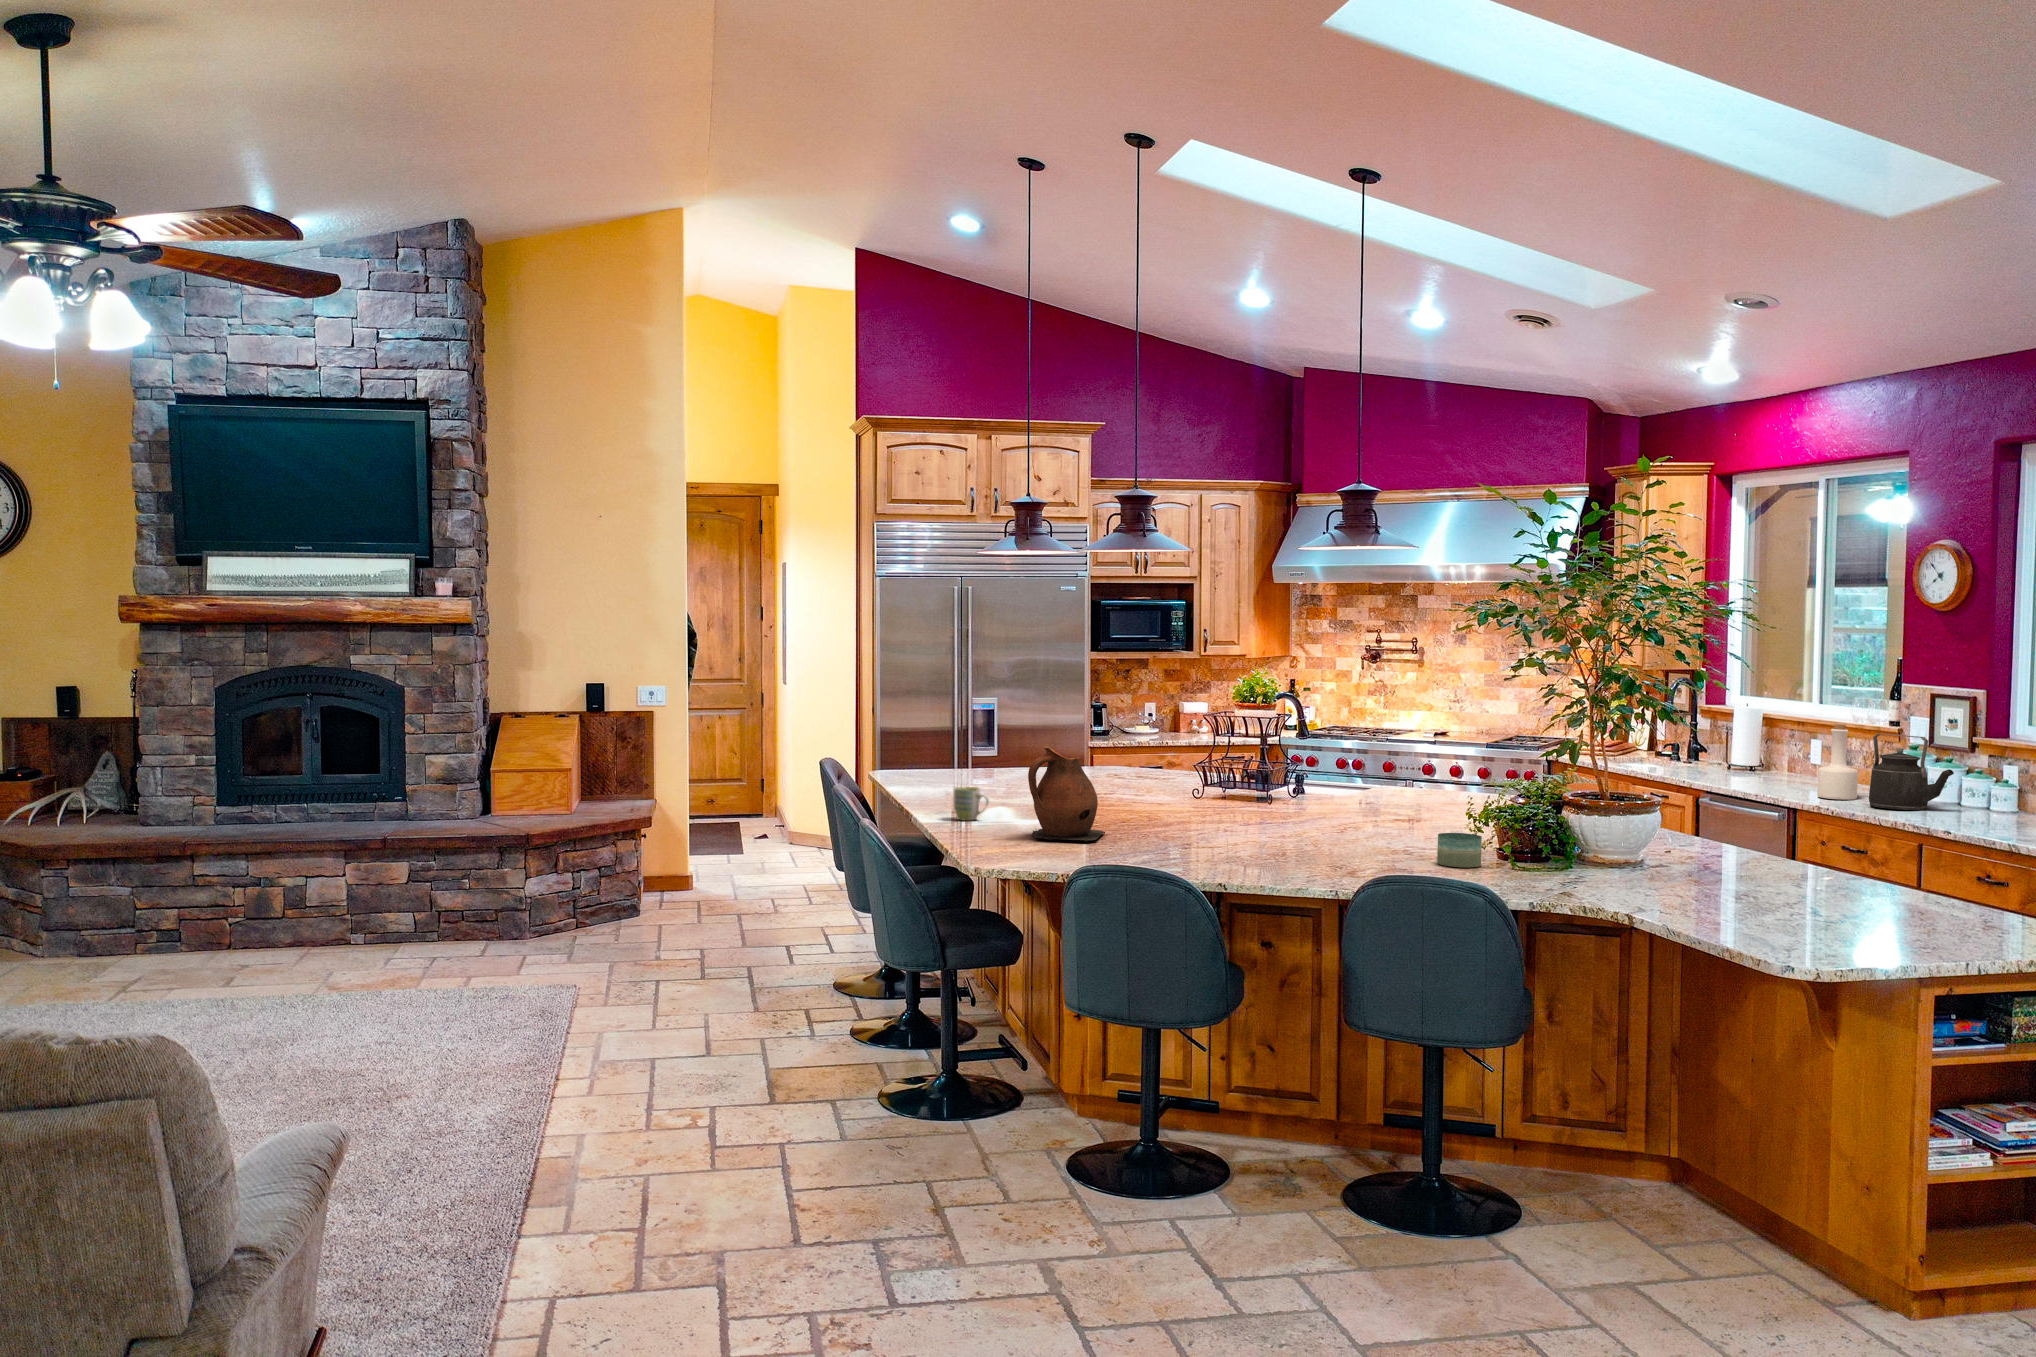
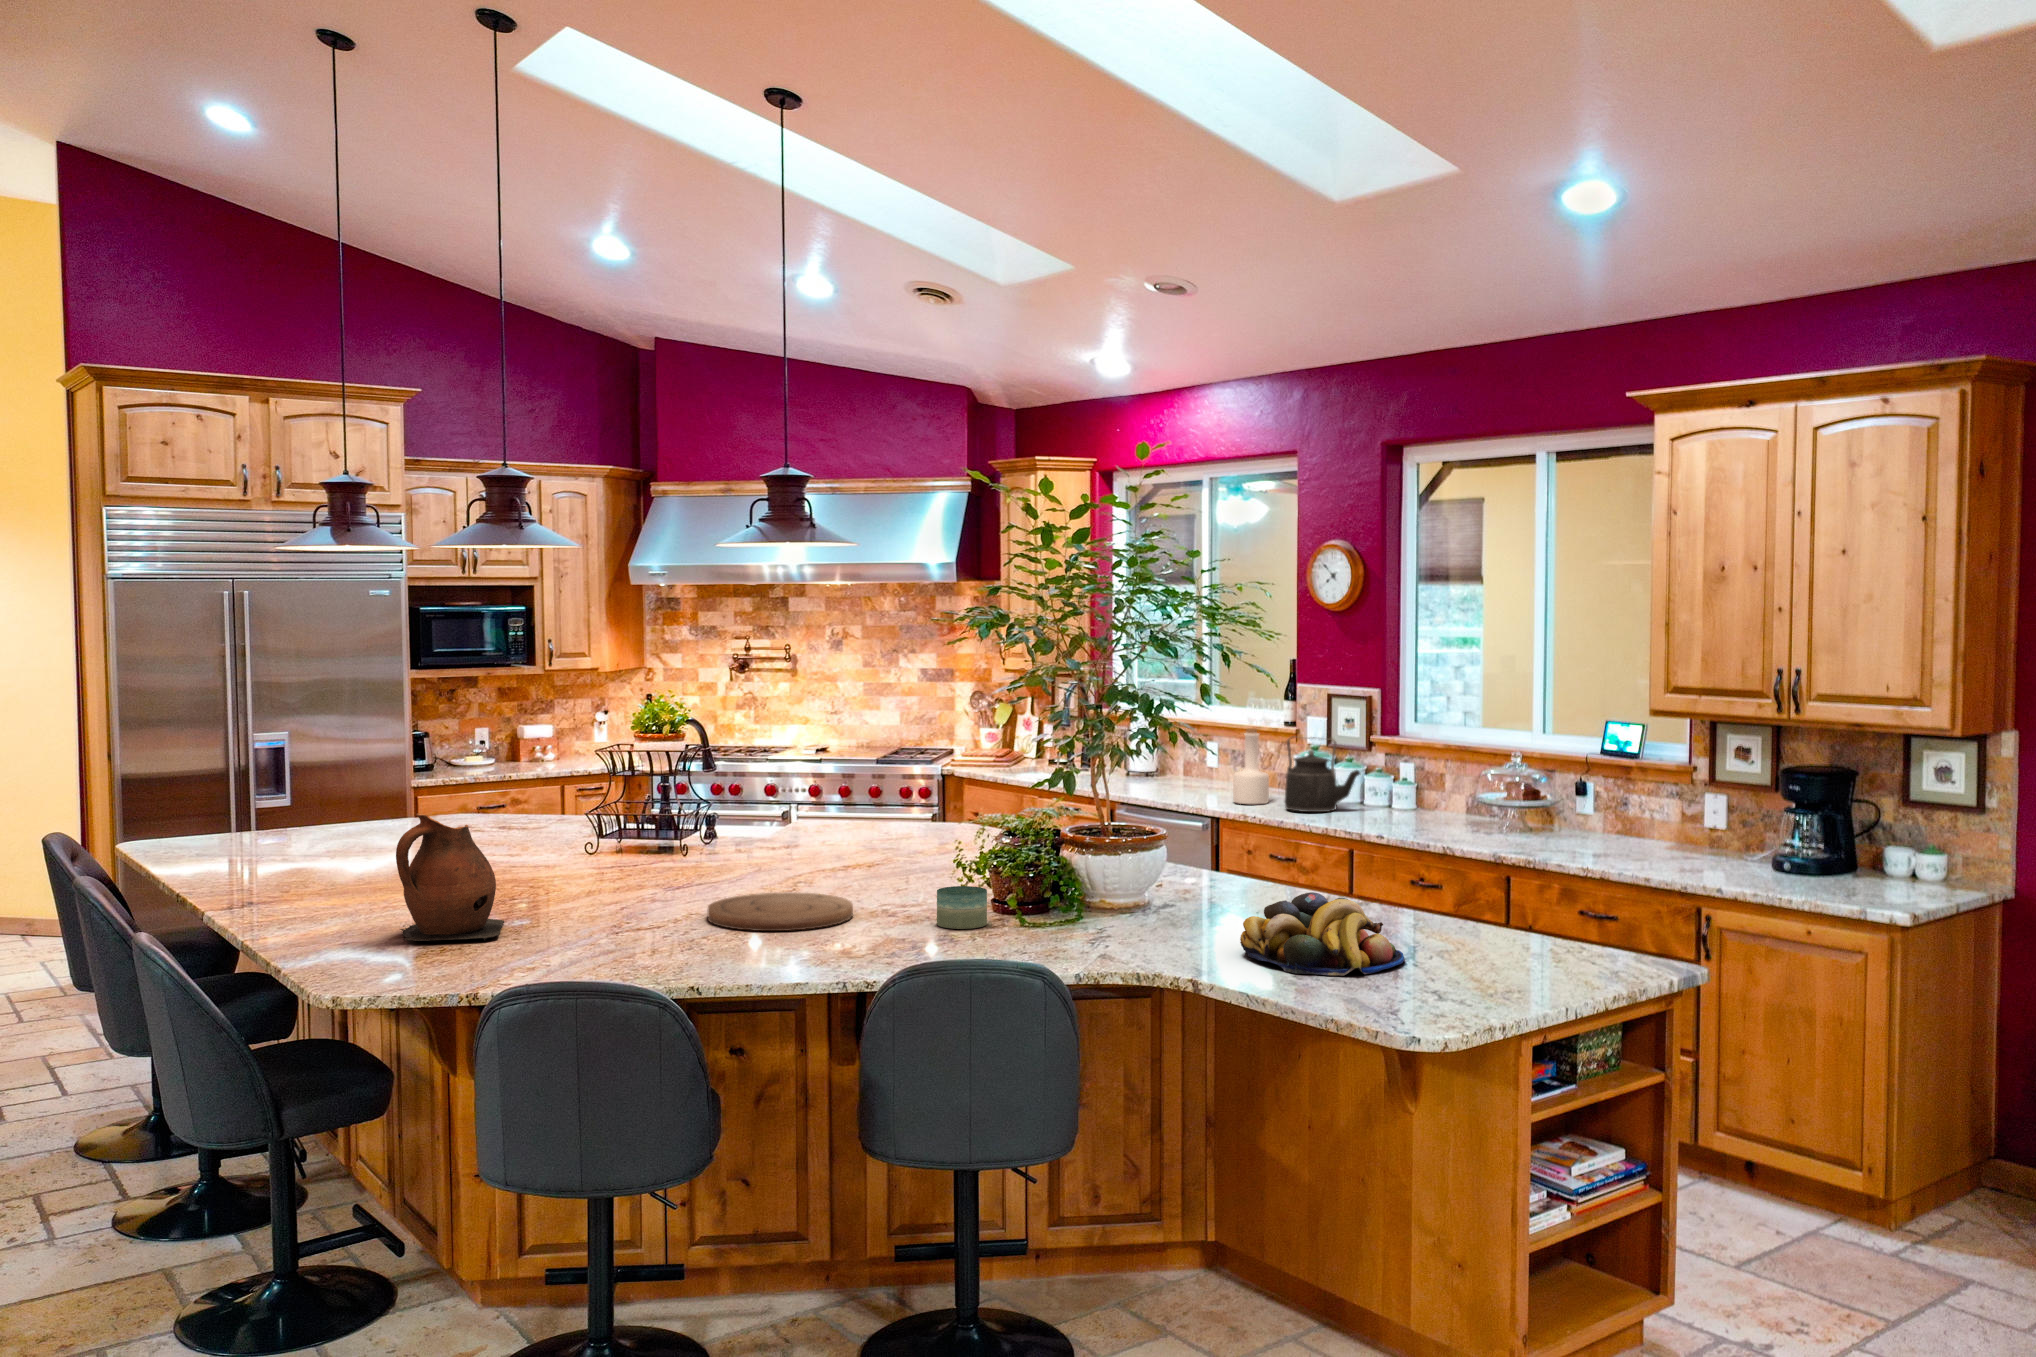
mug: present [953,787,989,821] -> none [272,872,326,921]
cutting board: none [1254,829,1373,856] -> present [708,892,853,931]
fruit bowl: none [1693,858,1856,929] -> present [1240,892,1404,976]

